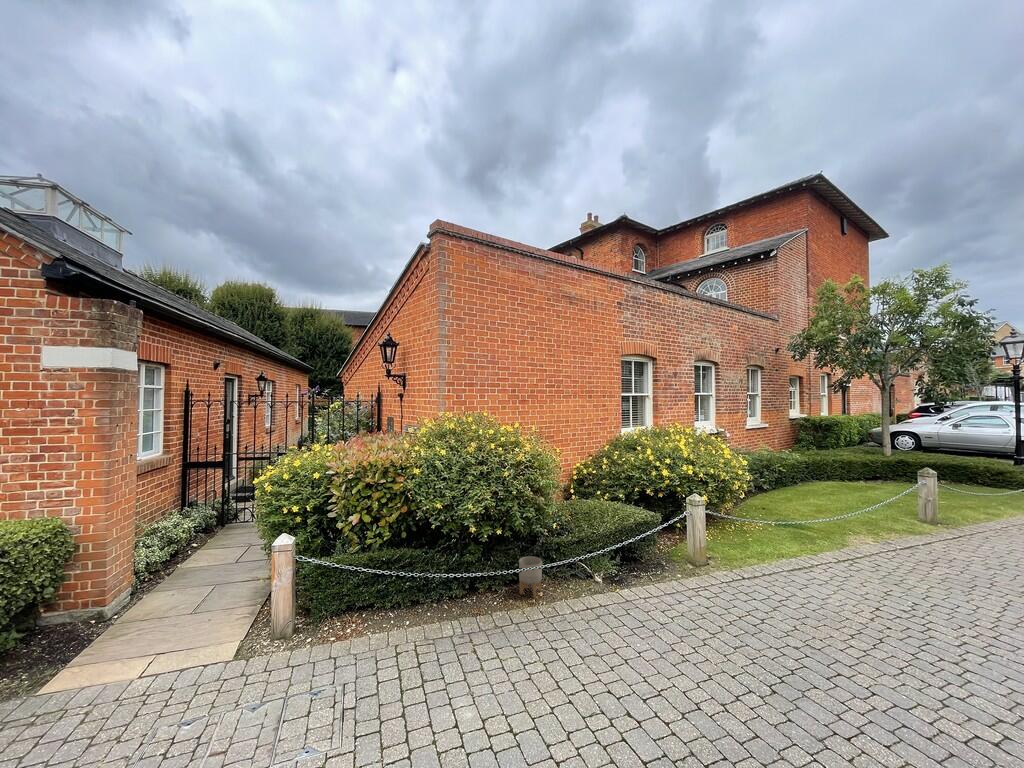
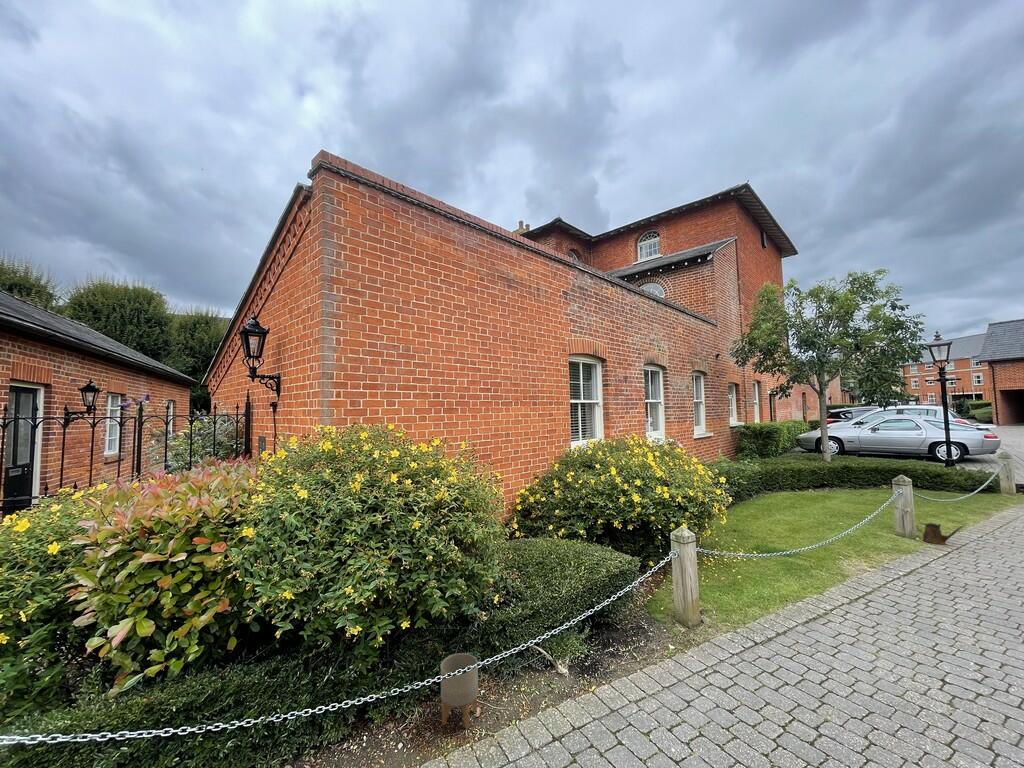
watering can: none [939,511,984,530] -> present [917,523,964,544]

